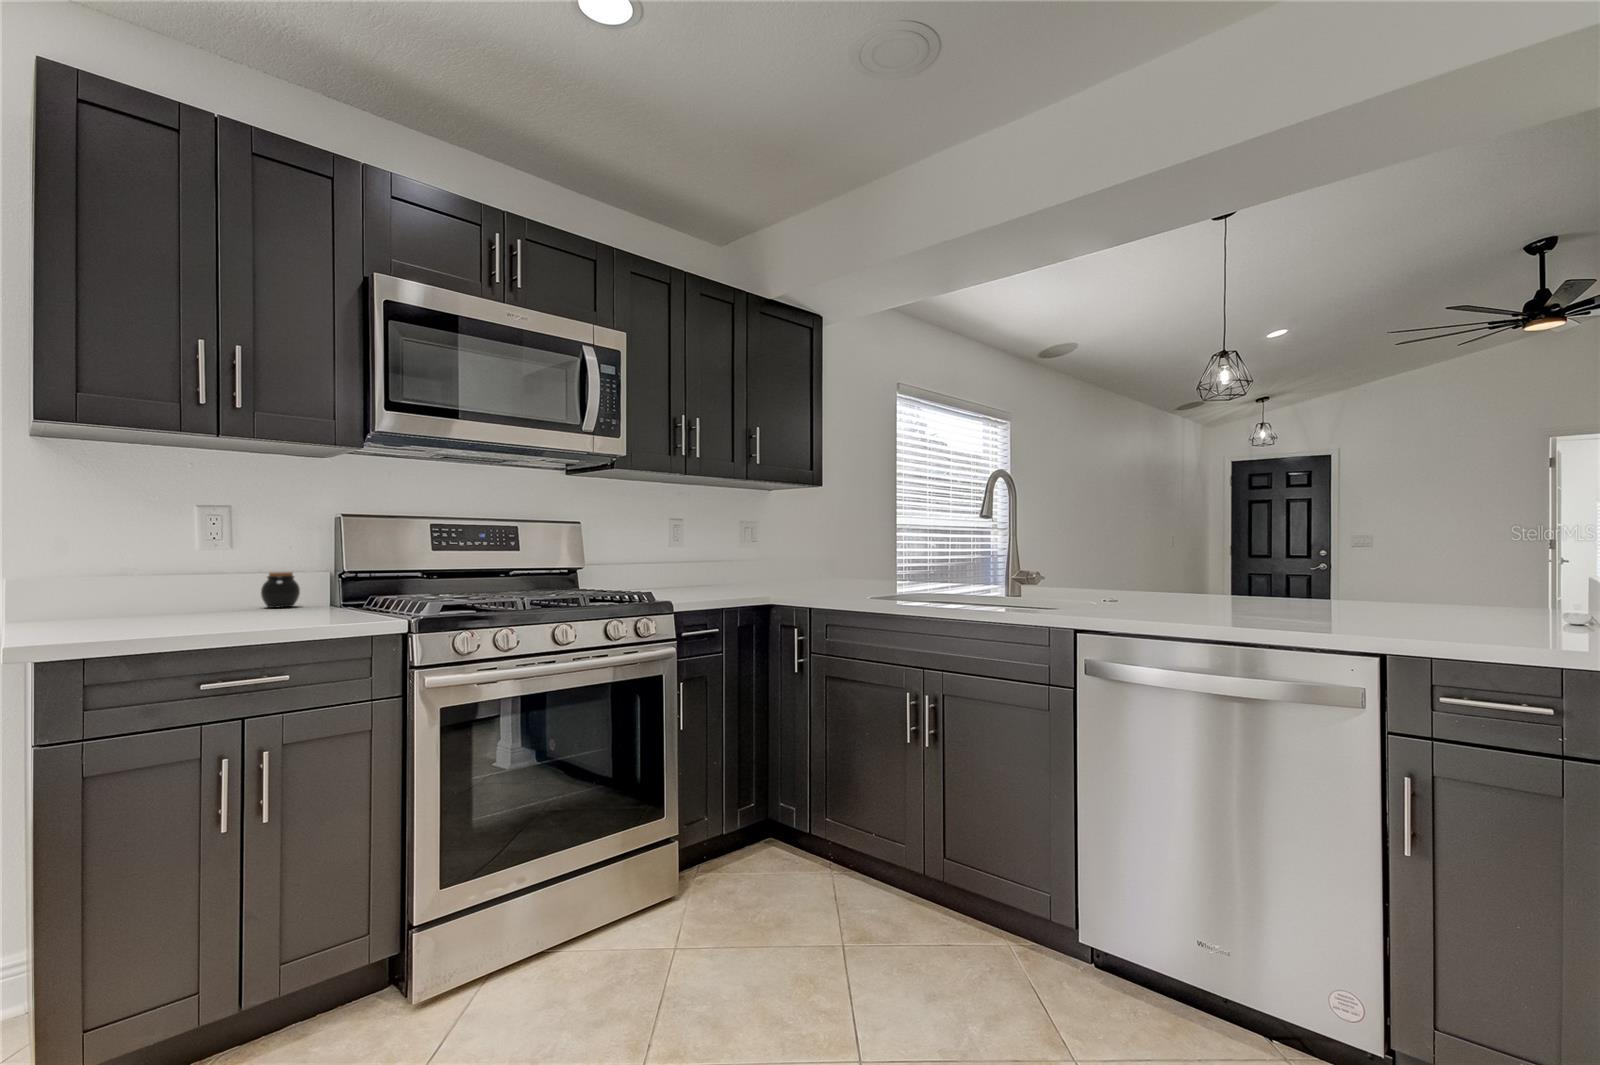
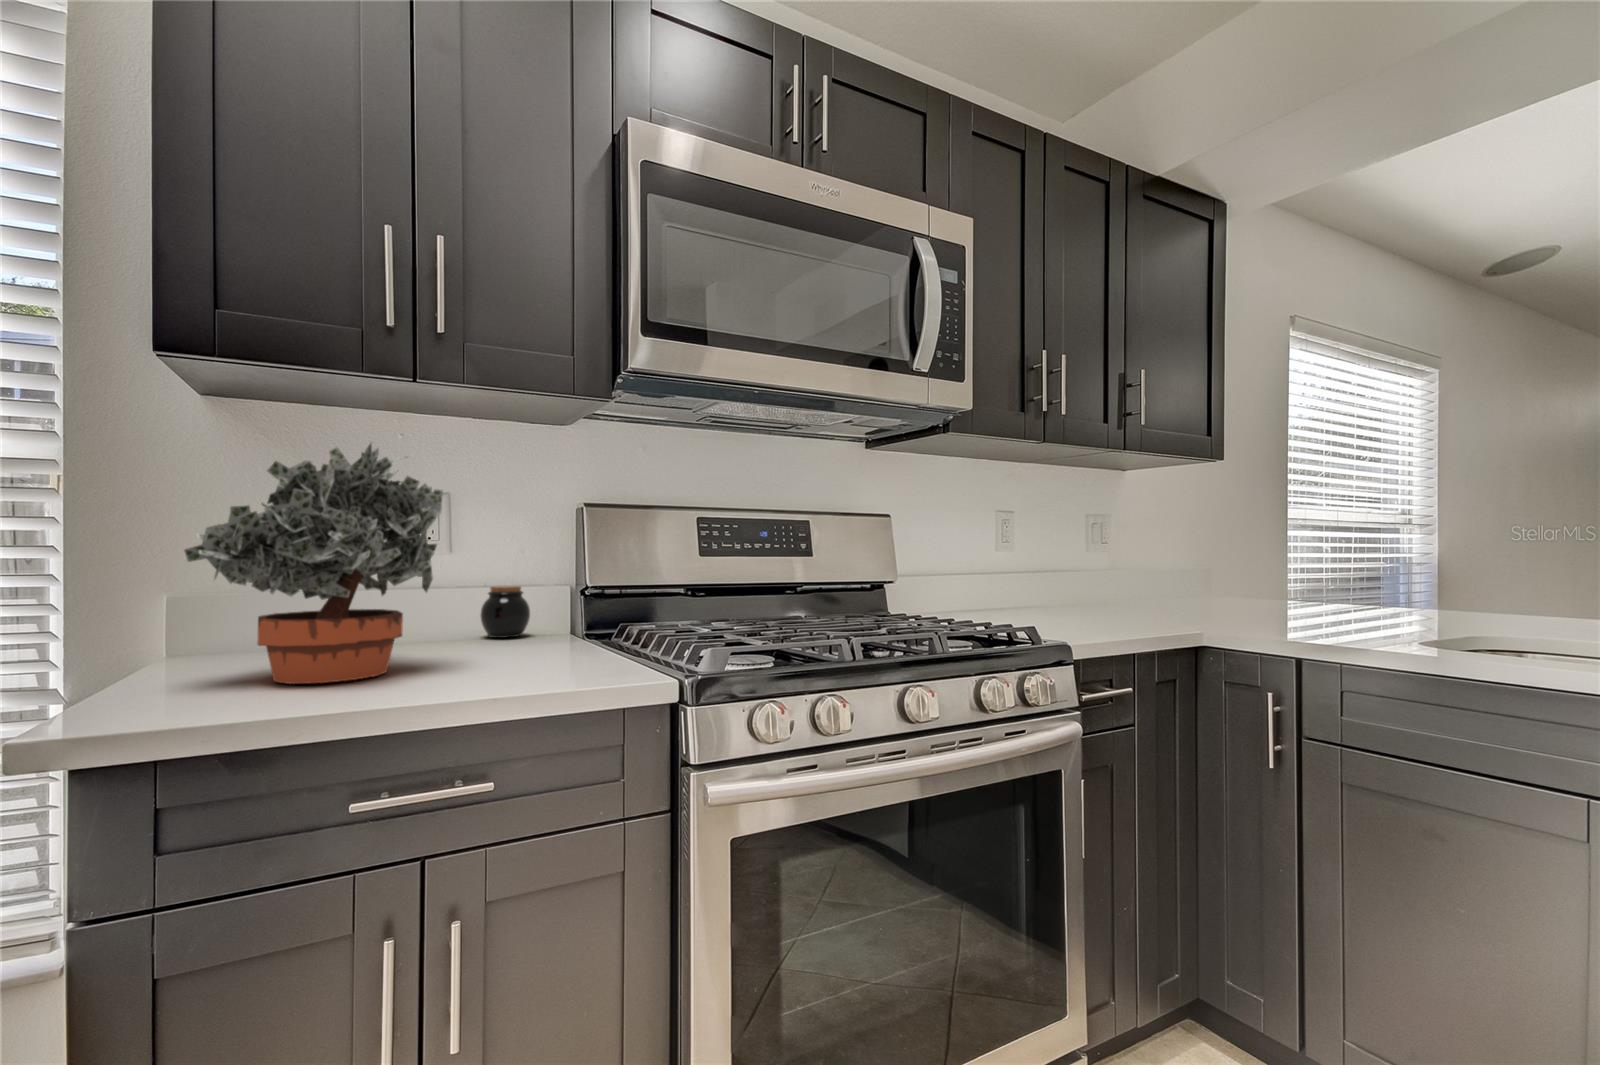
potted plant: none [71,476,245,626] -> present [184,442,443,684]

